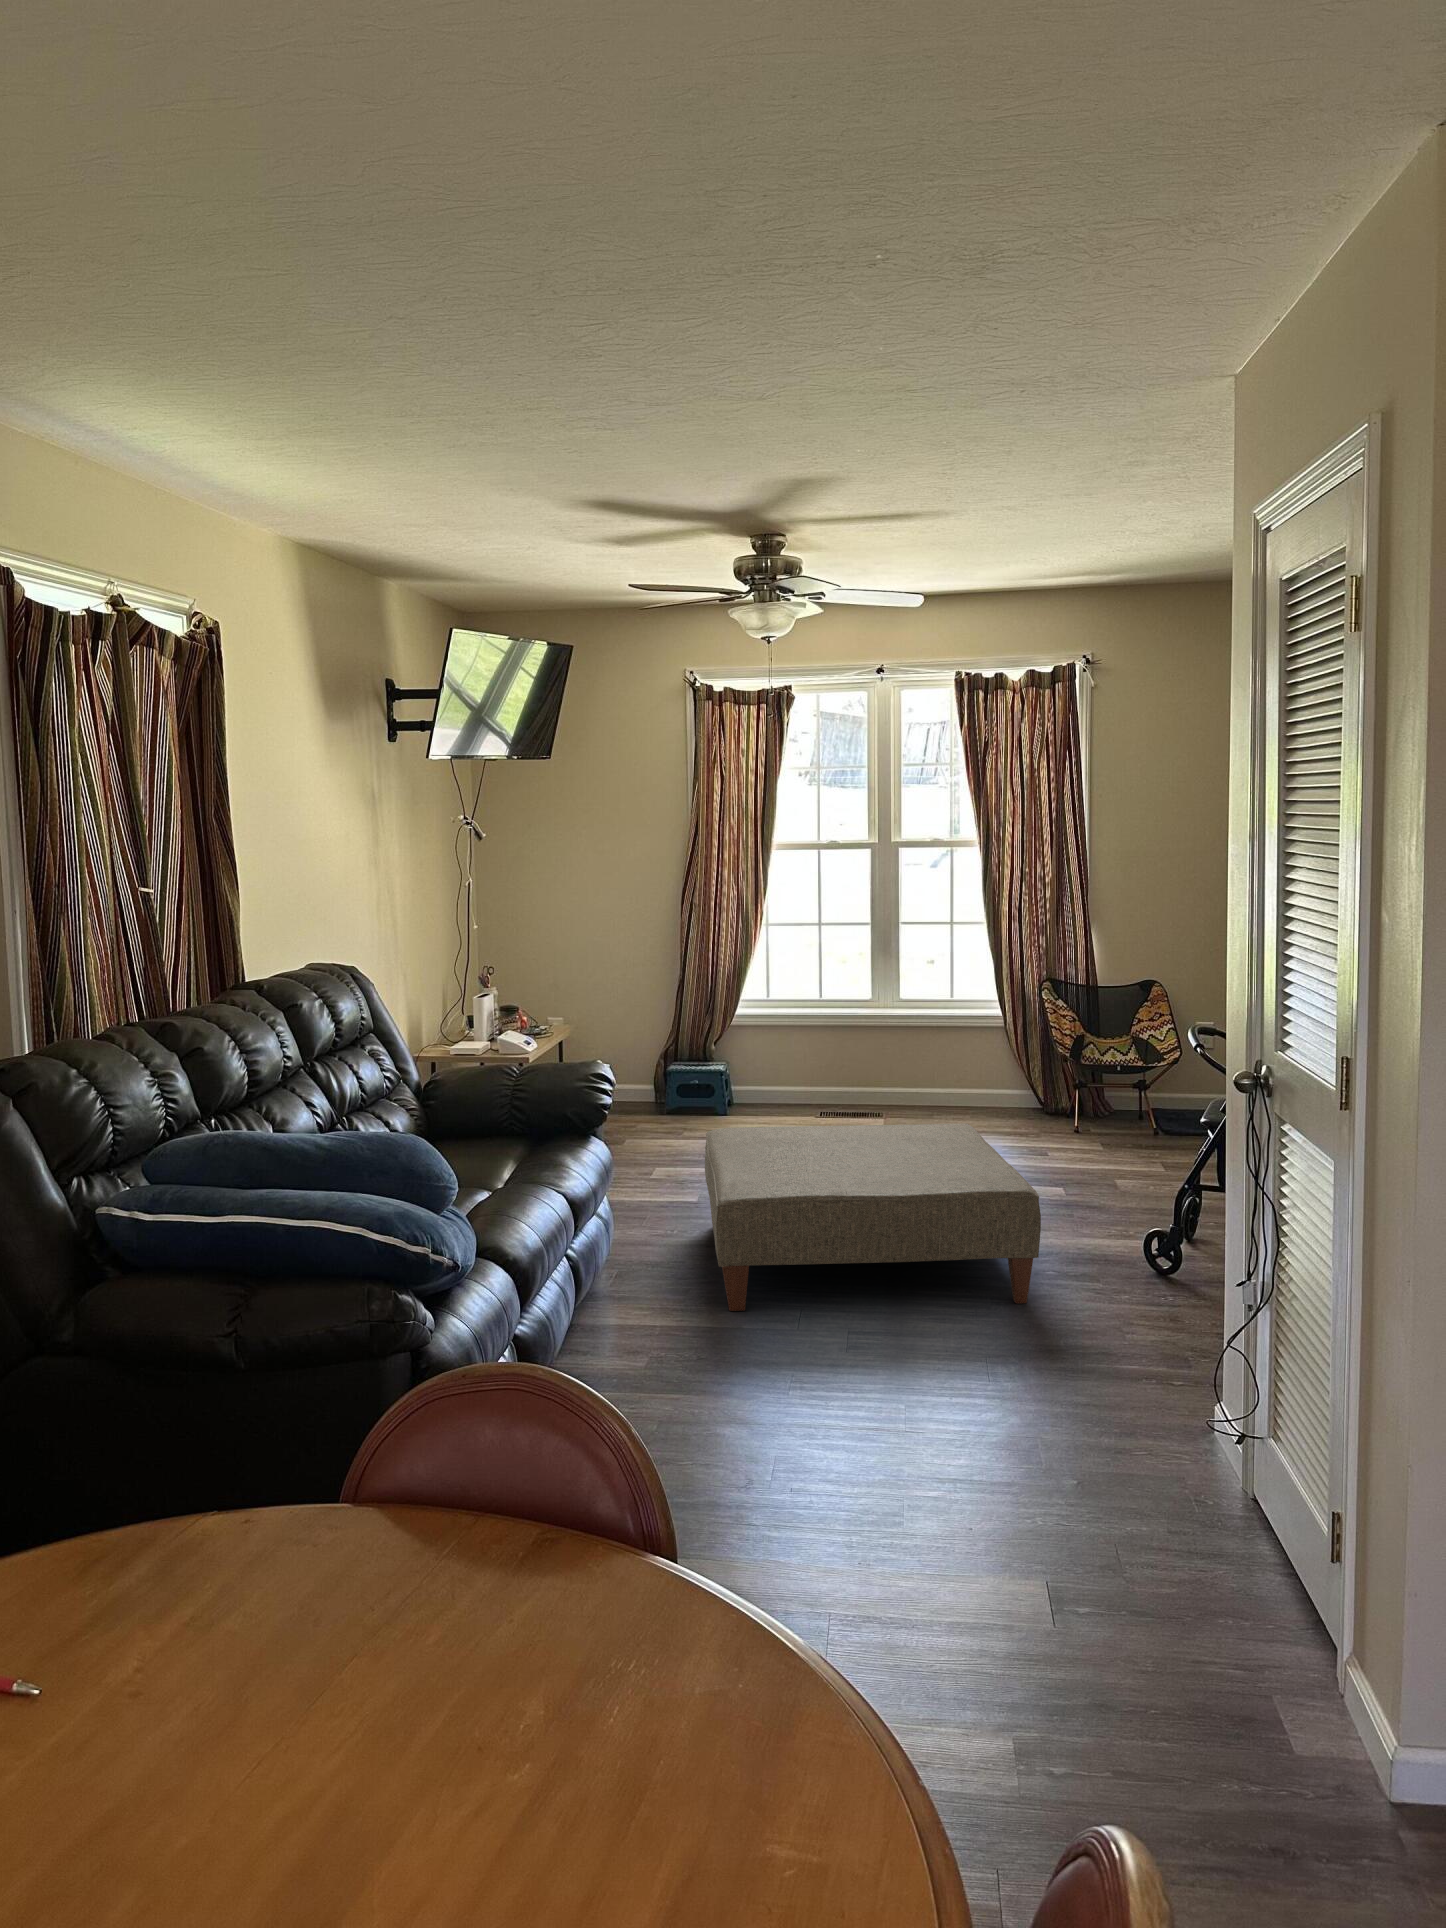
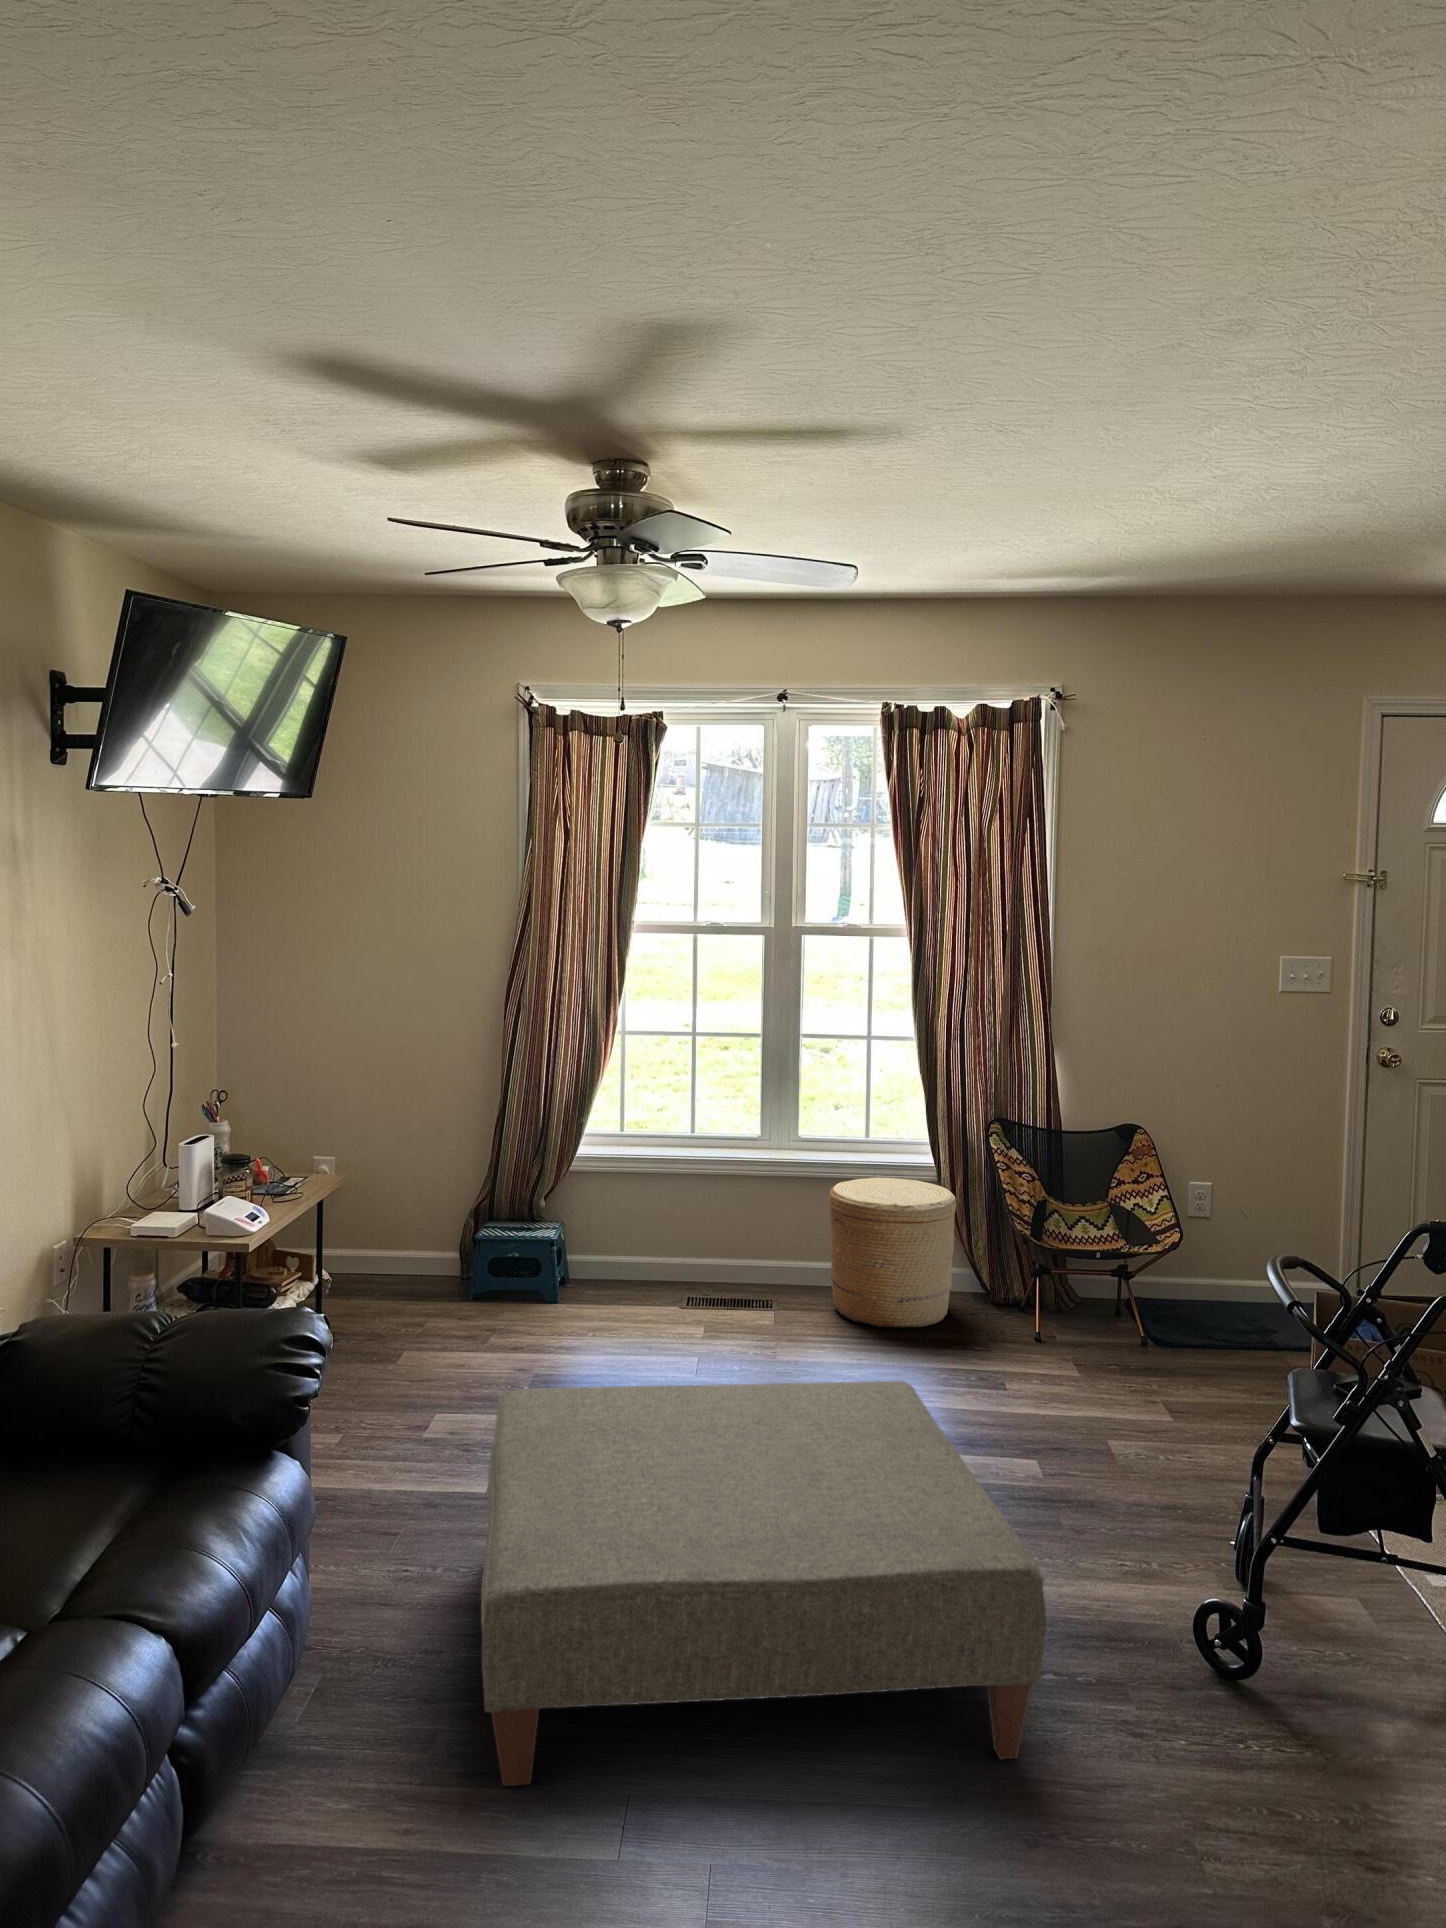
woven basket: none [923,1024,1017,1127] -> present [828,1178,956,1327]

